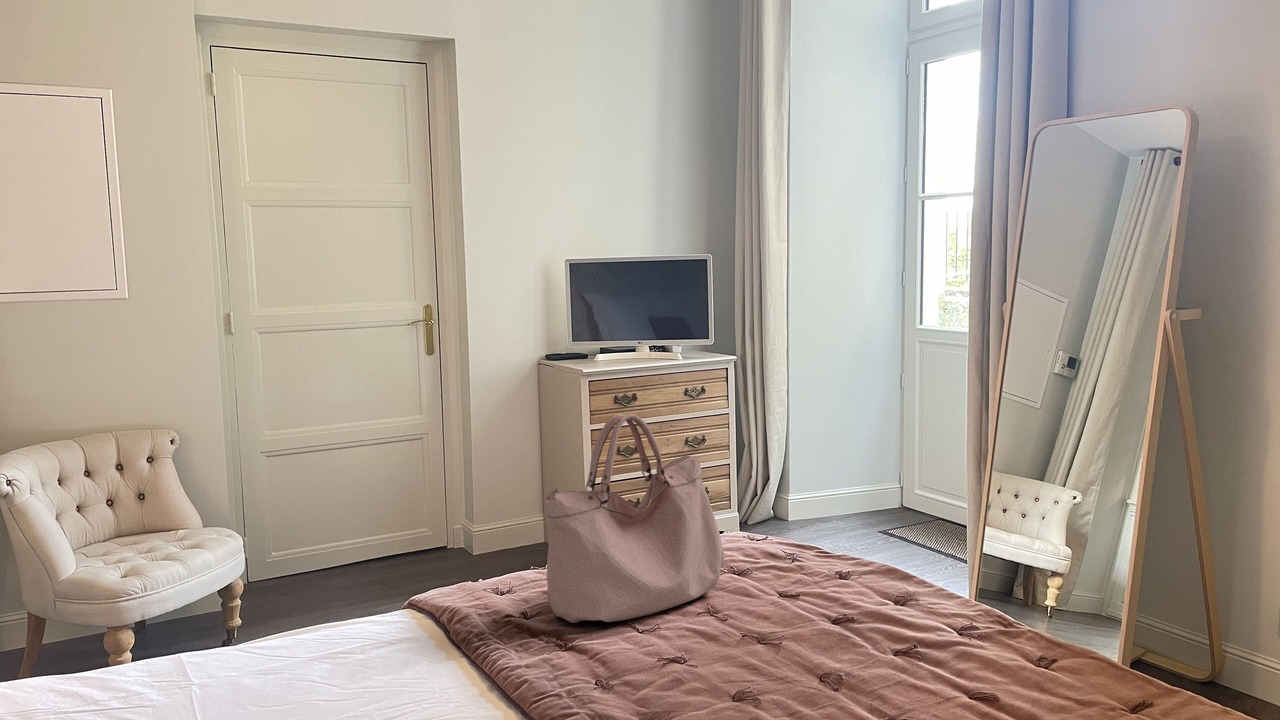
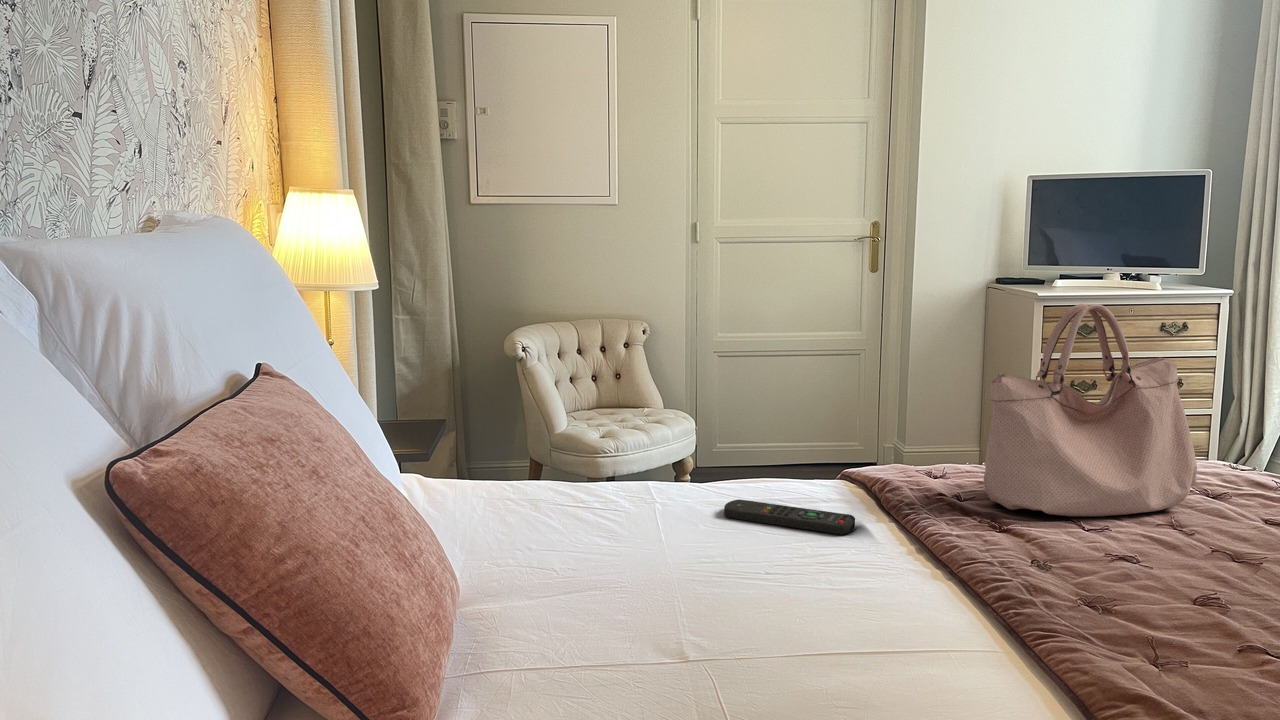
remote control: none [273,660,423,692] -> present [724,499,855,535]

